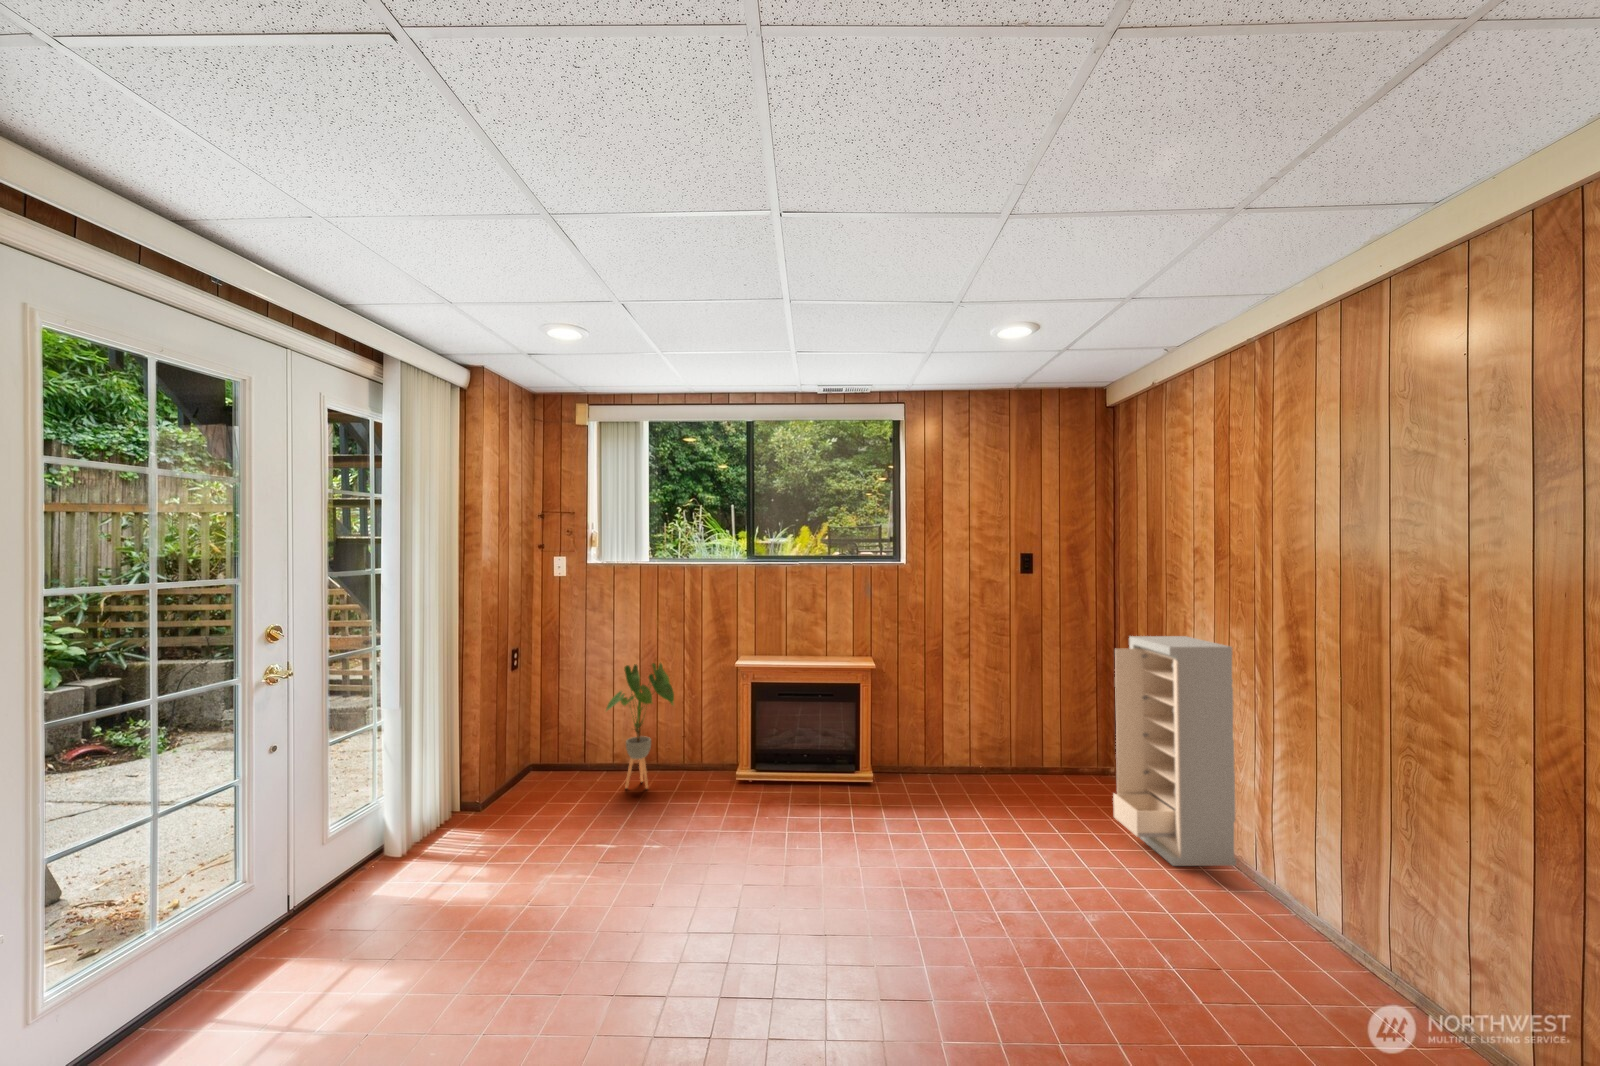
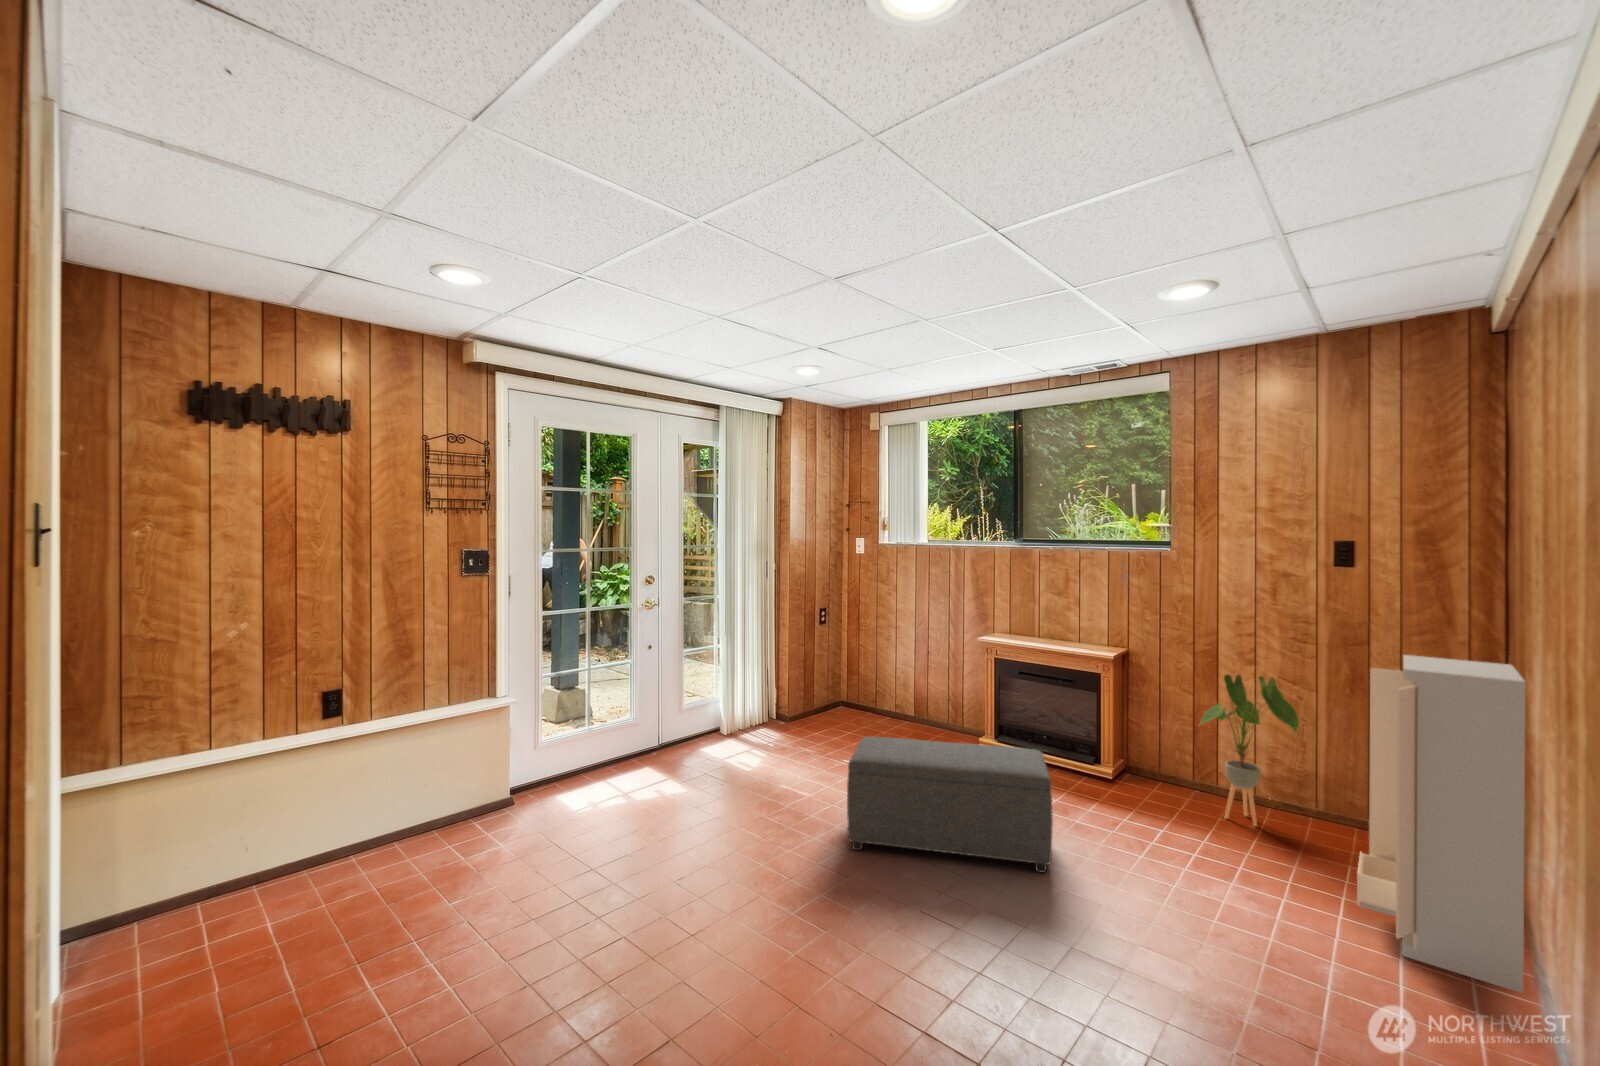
house plant: present [606,663,674,788] -> present [1201,674,1299,826]
ottoman: none [709,771,942,959] -> present [847,737,1053,873]

